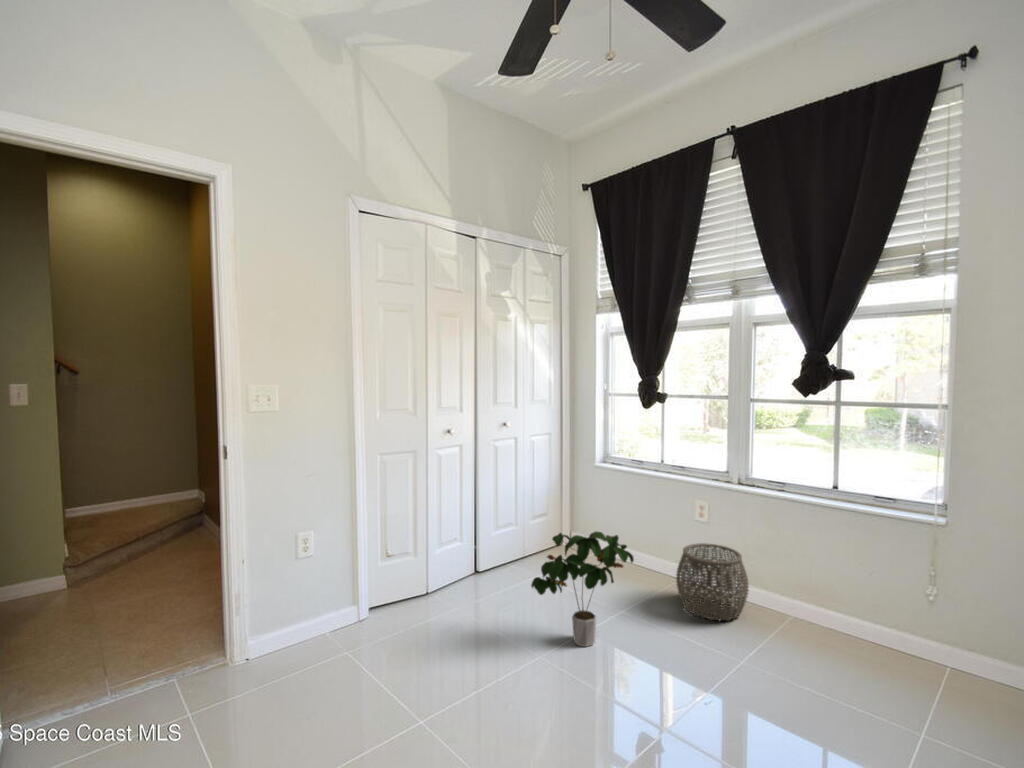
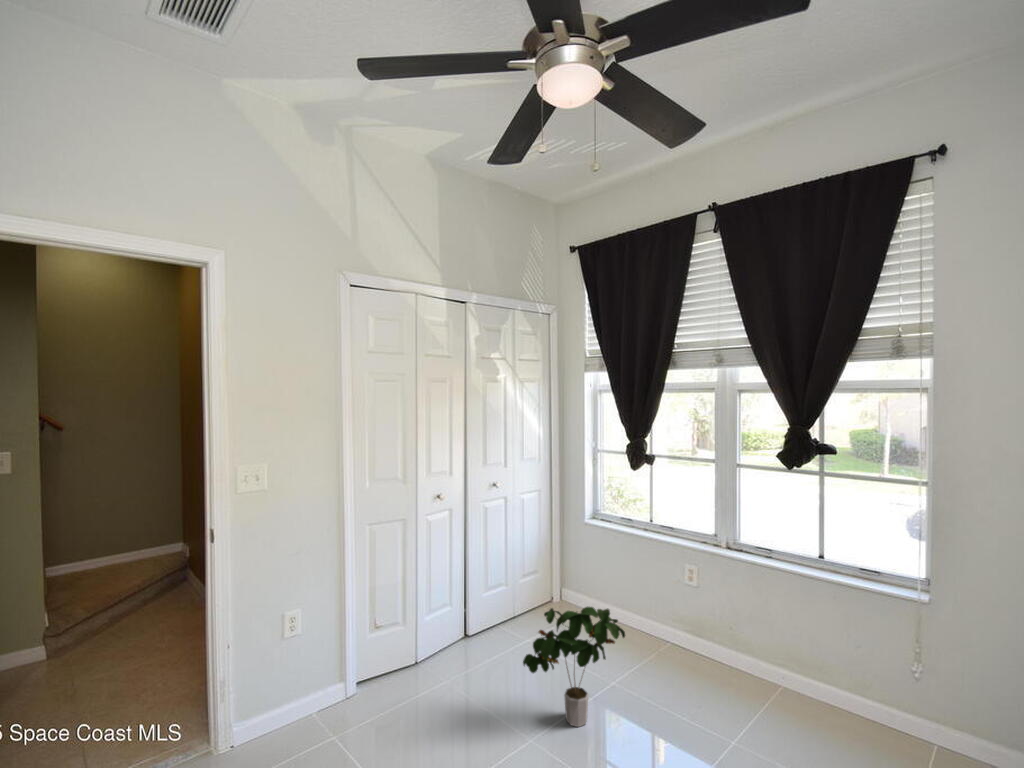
woven basket: present [676,543,749,621] -> none [666,609,739,693]

